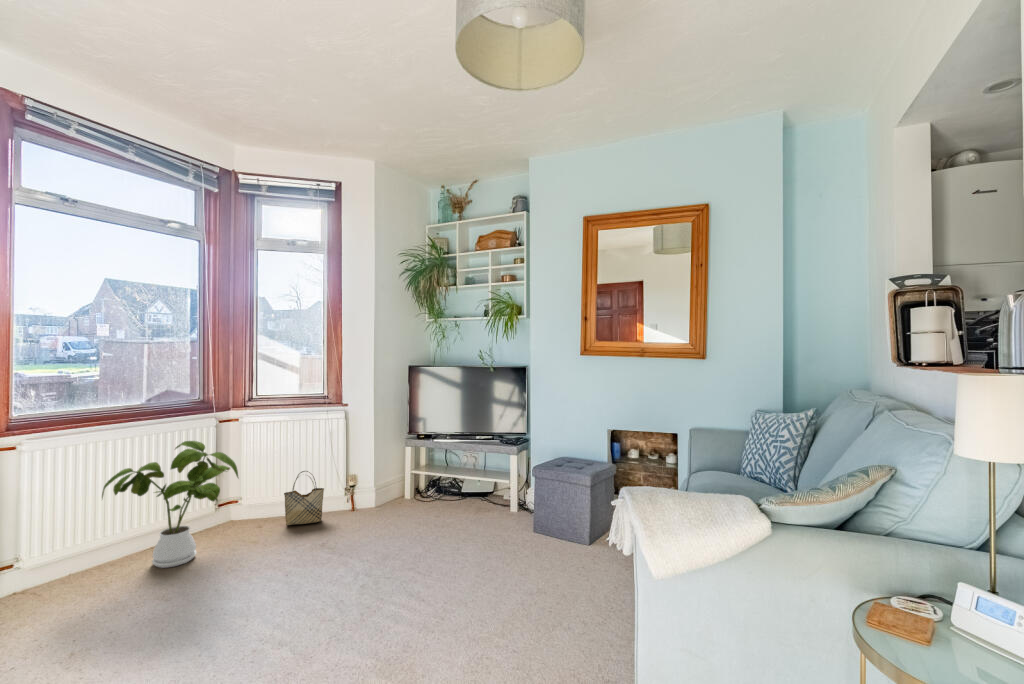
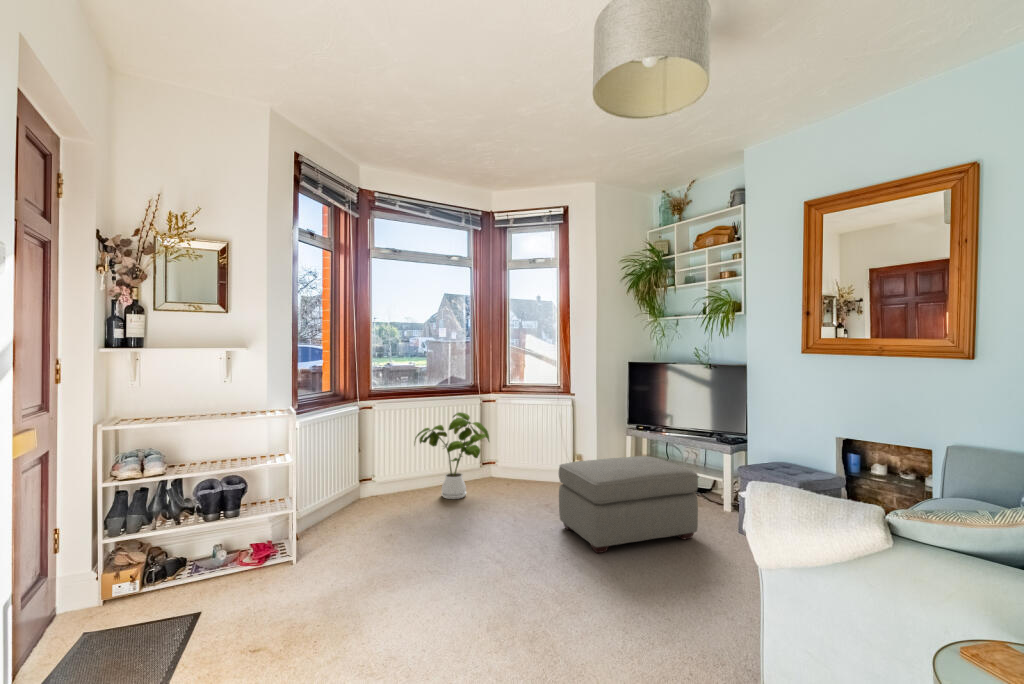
ottoman: none [346,469,505,602] -> present [559,456,698,553]
woven basket: present [284,471,324,525] -> none [525,446,555,489]

